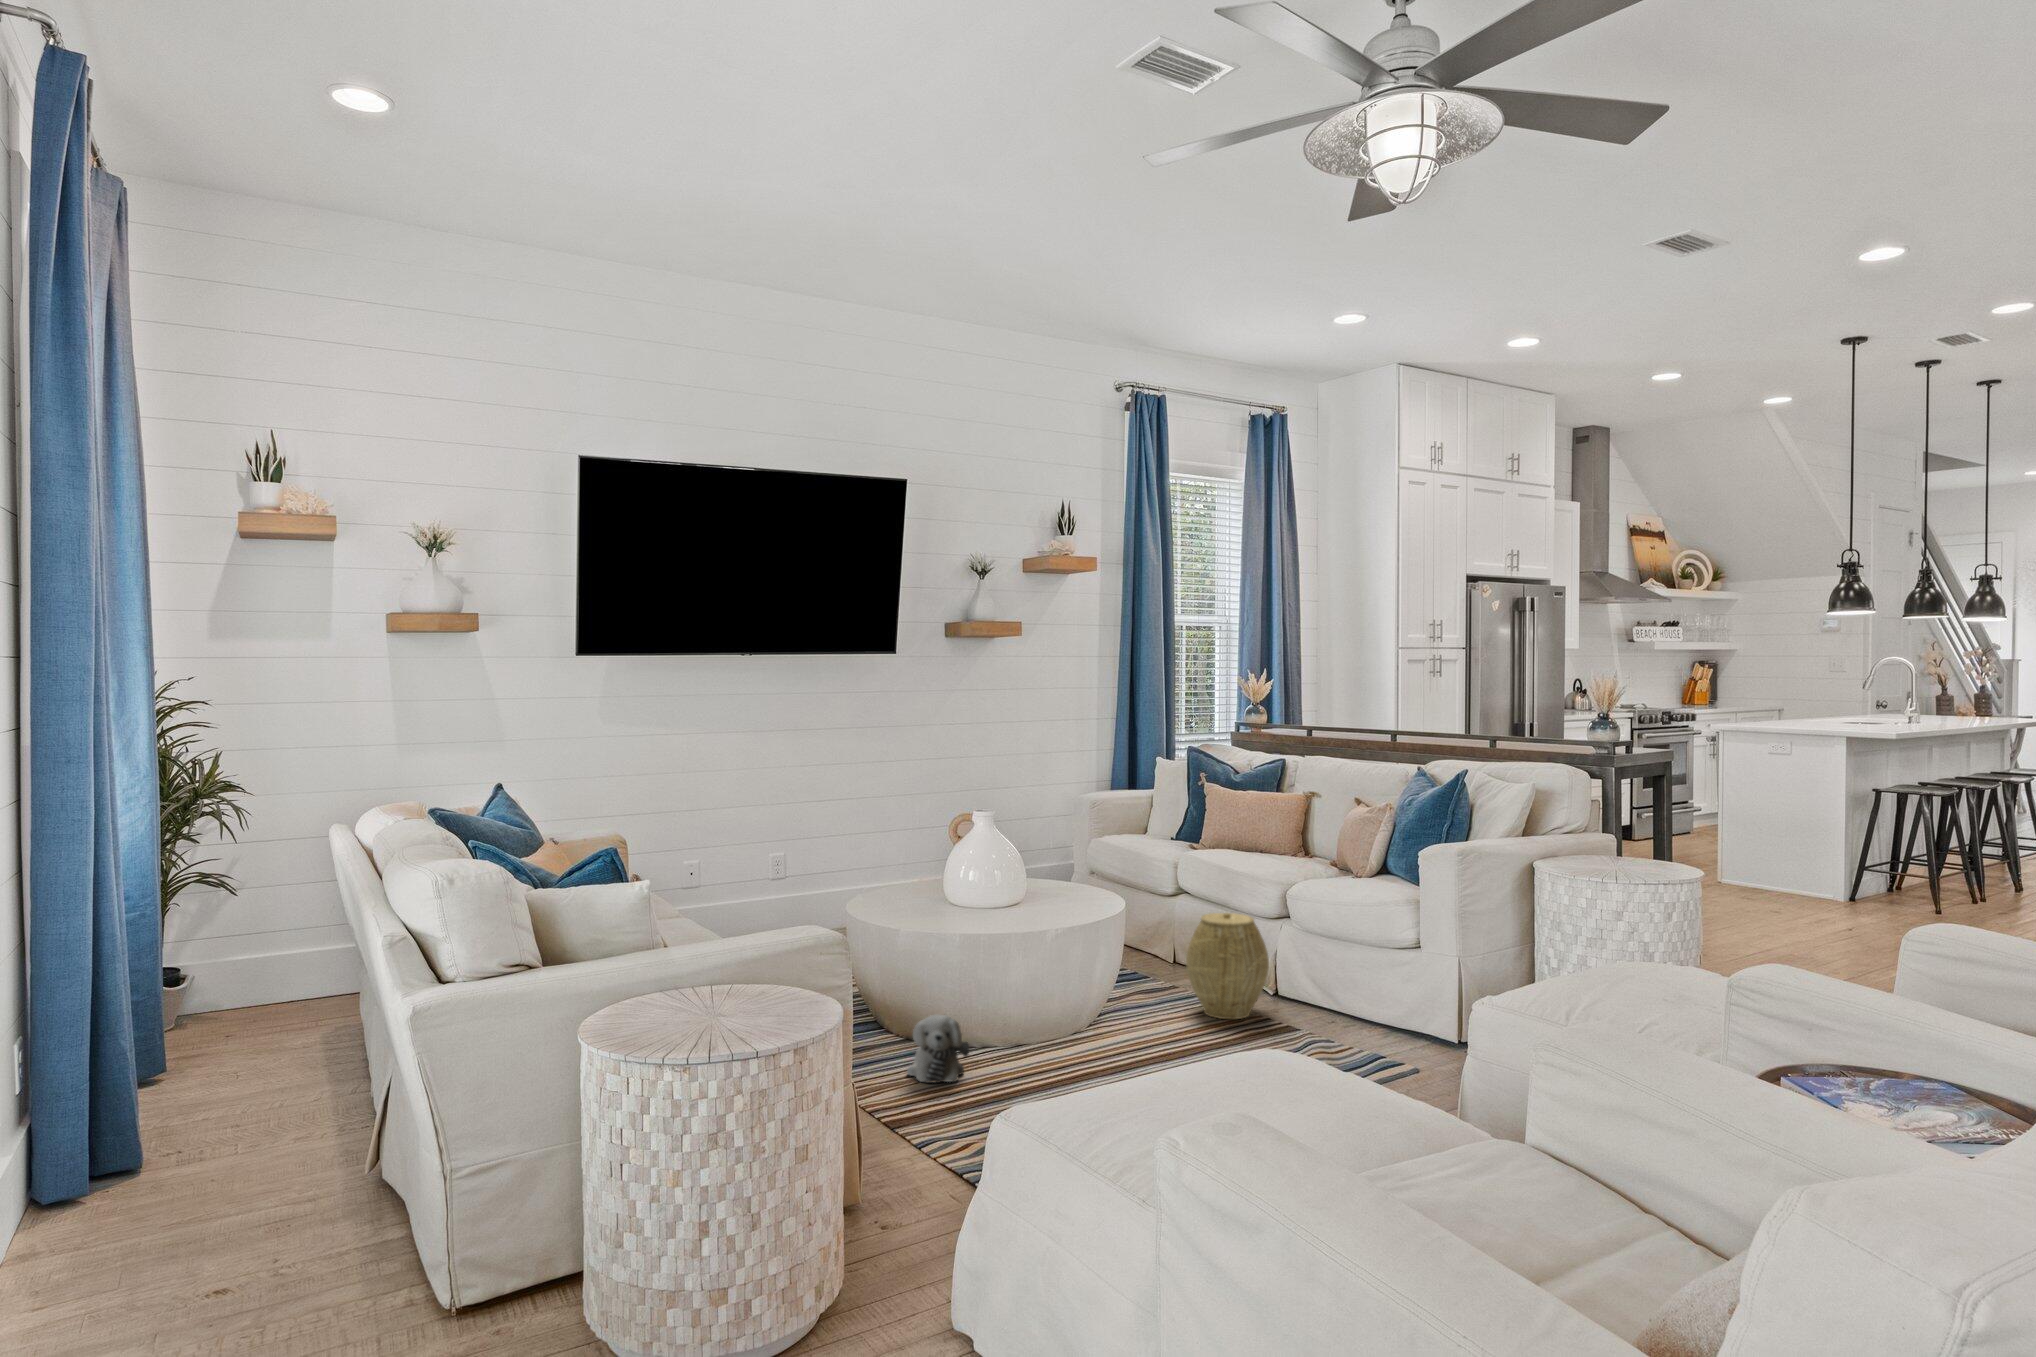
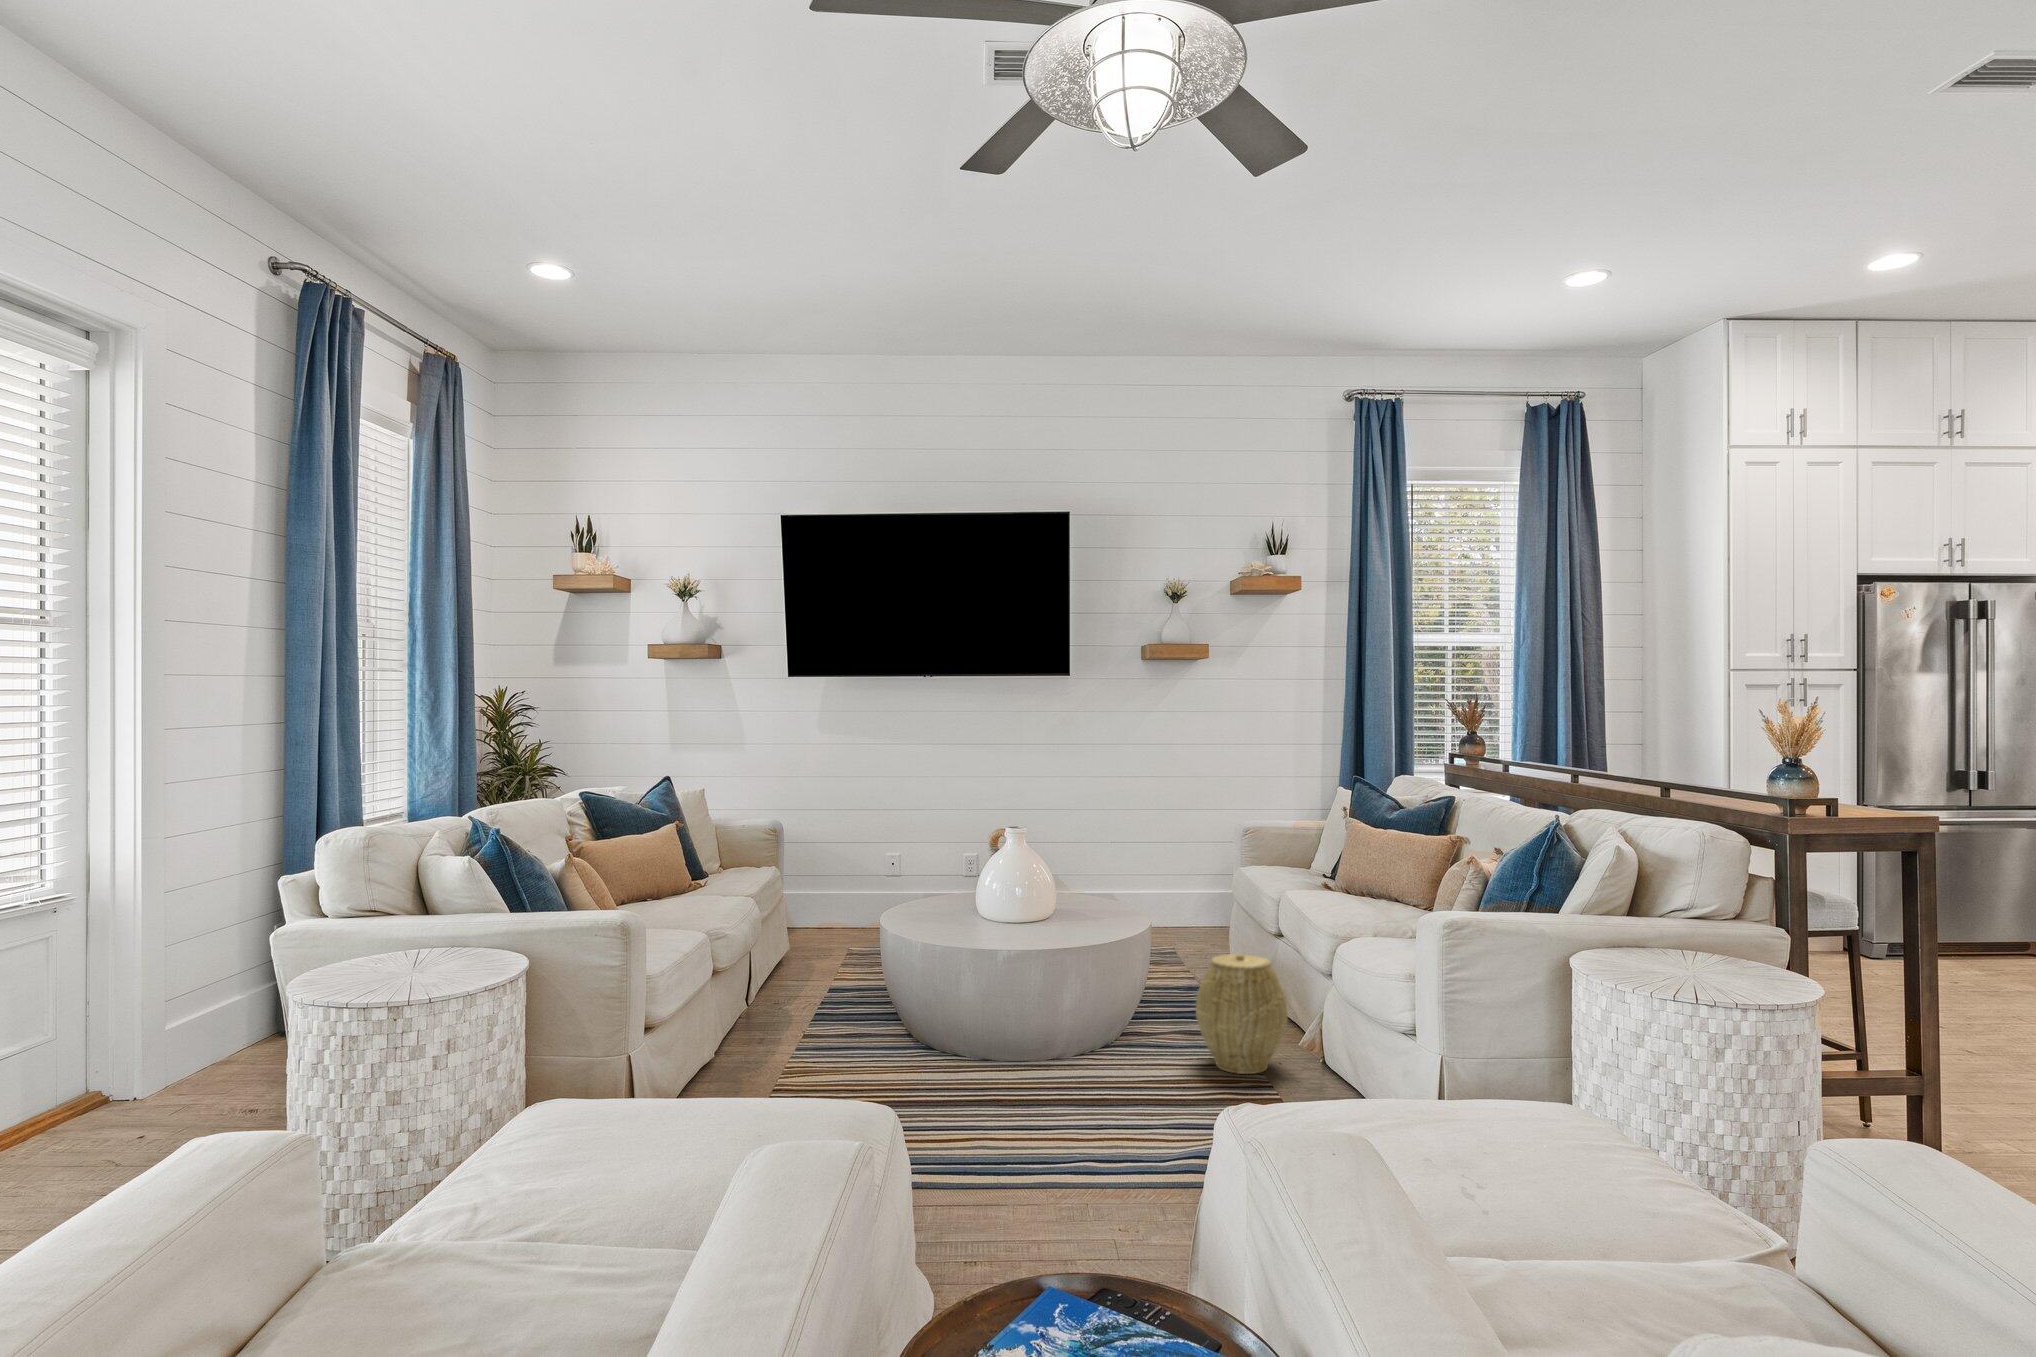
plush toy: present [907,1015,969,1083] -> none [843,1017,900,1085]

